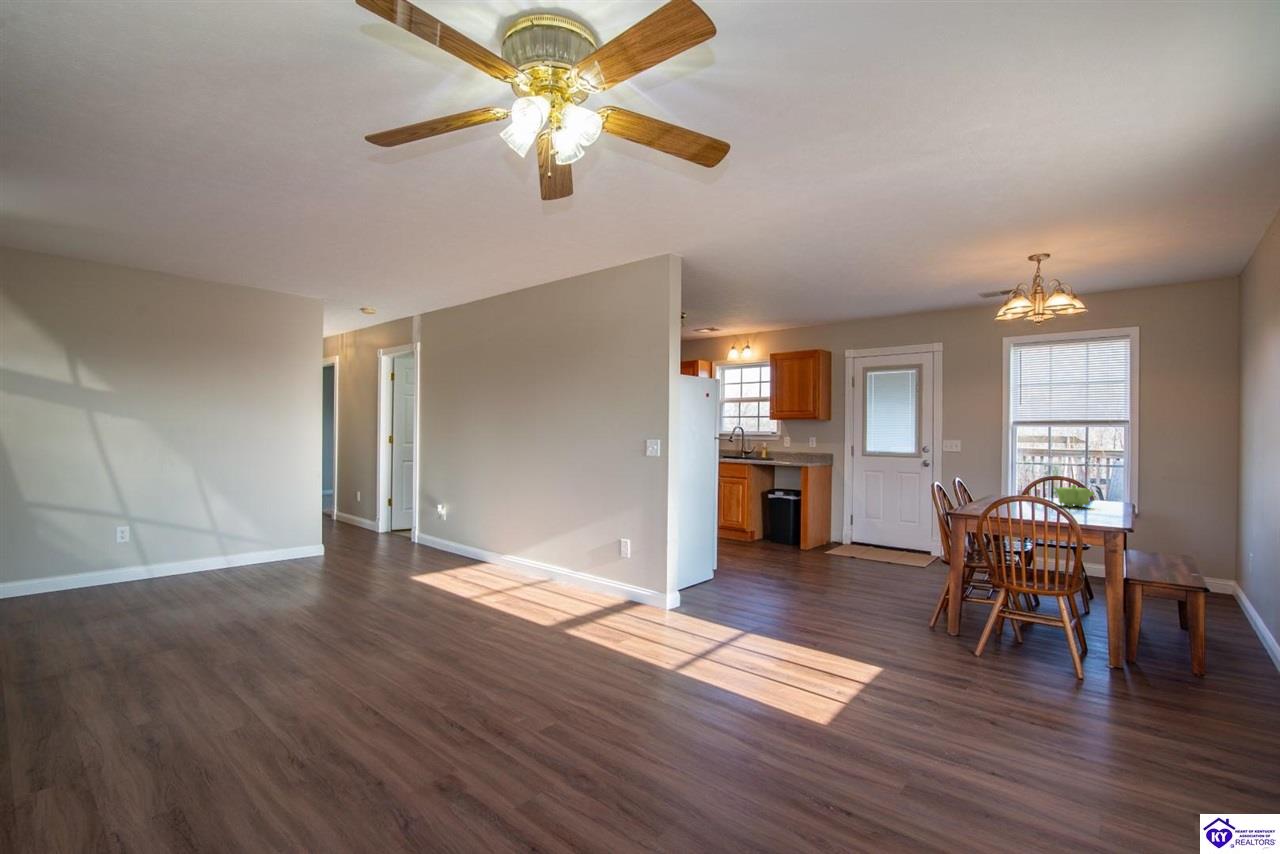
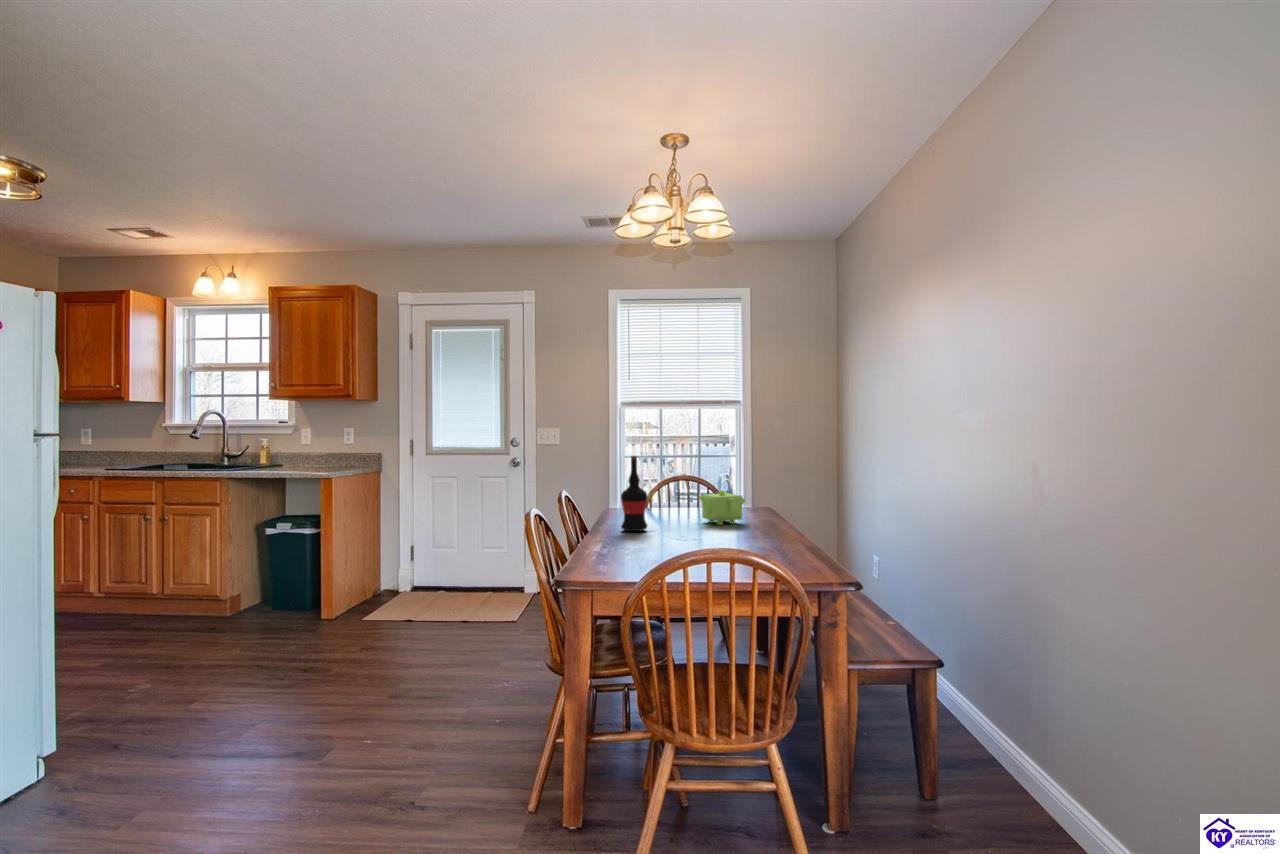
wine bottle: none [994,460,1013,505] -> present [621,456,648,531]

